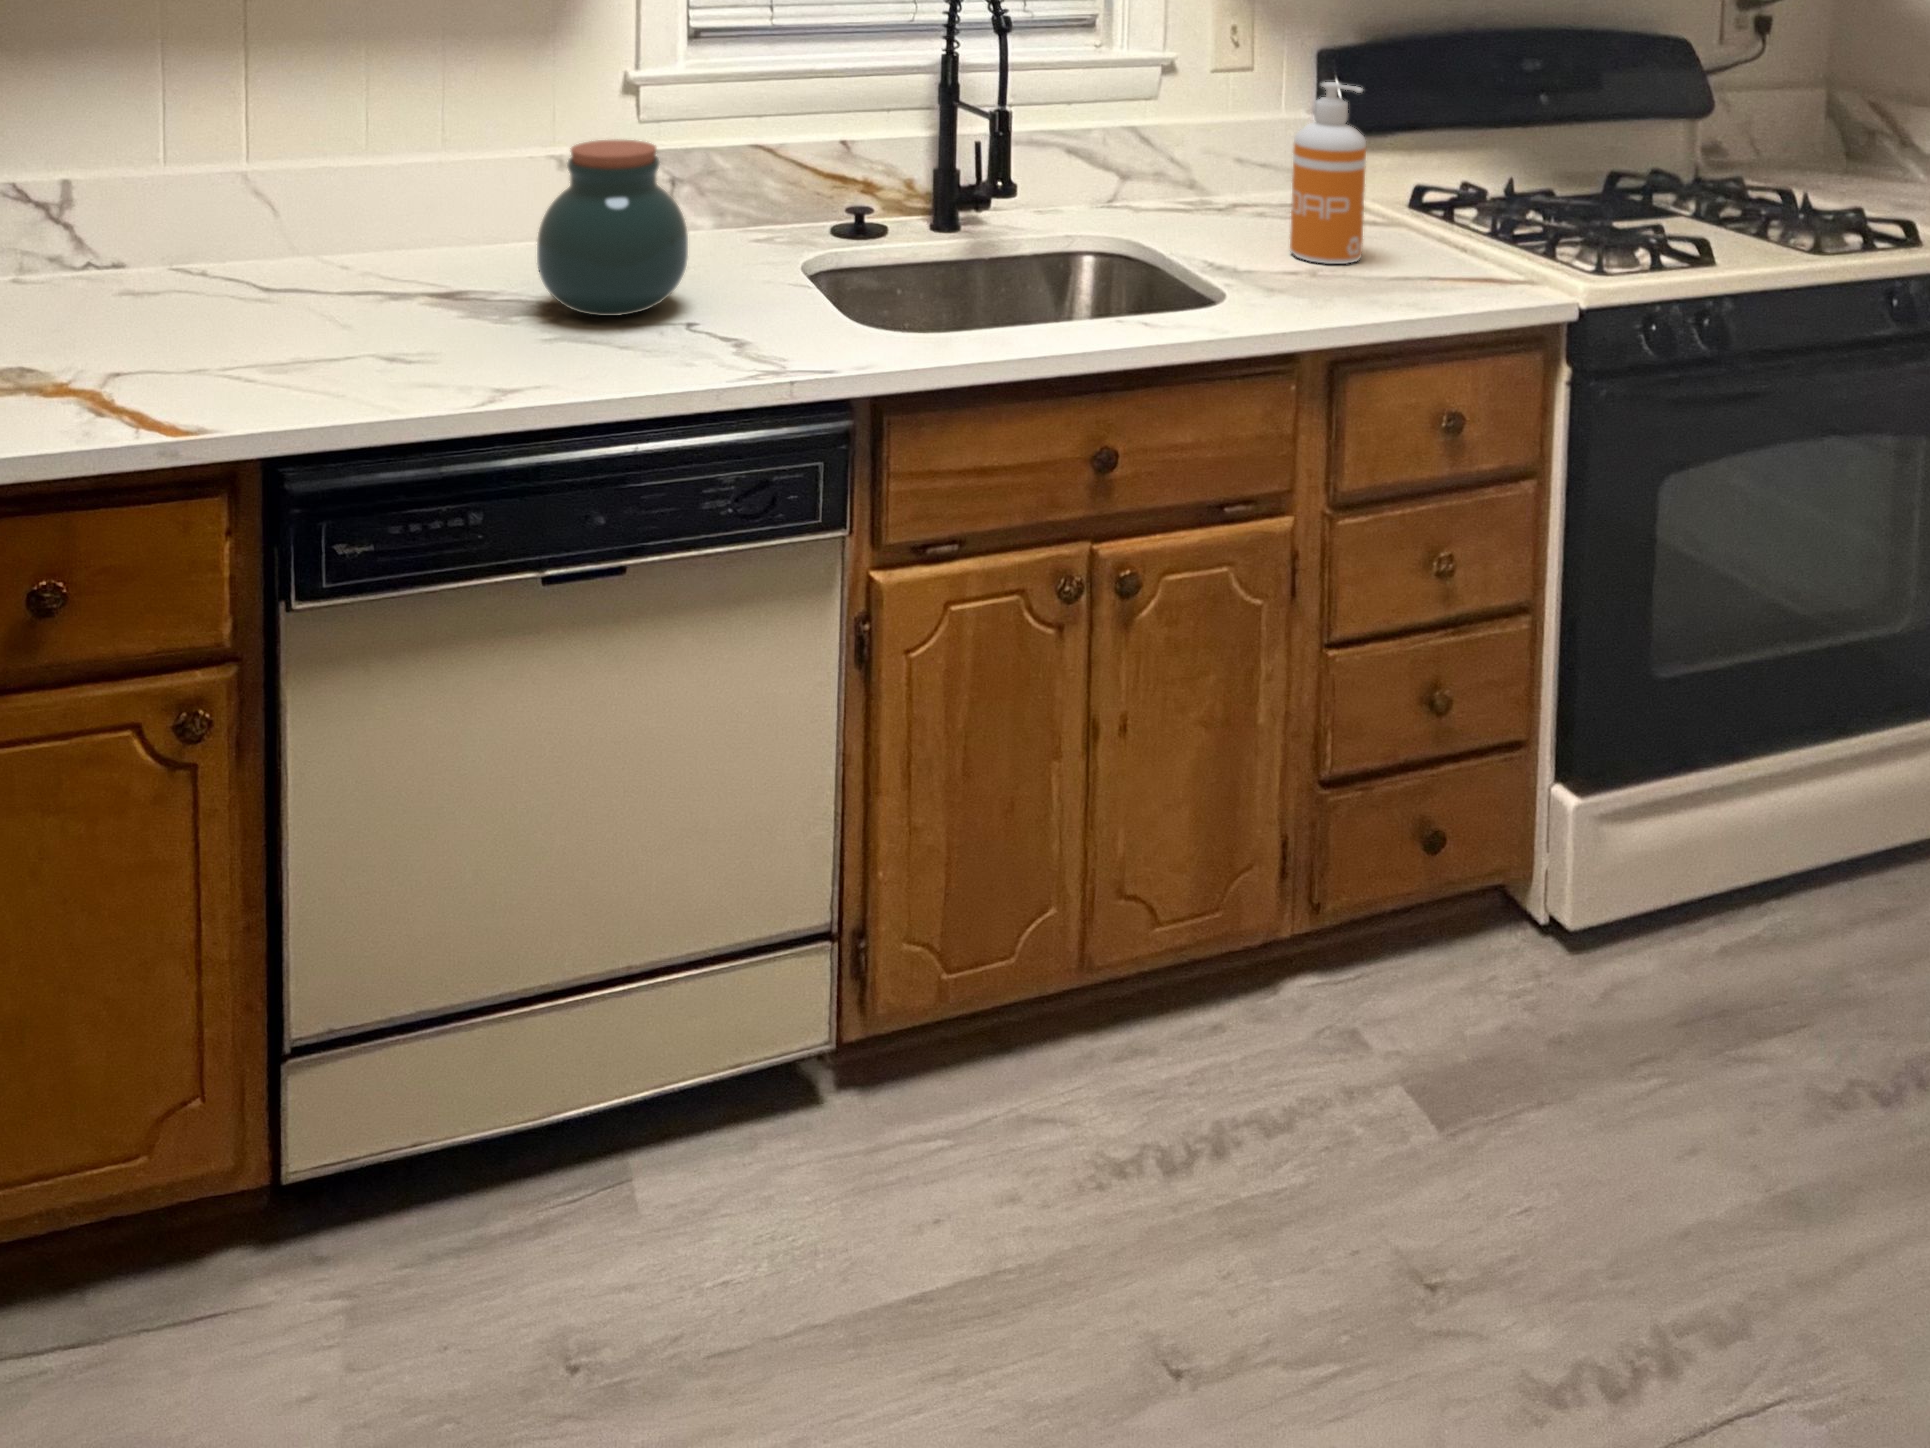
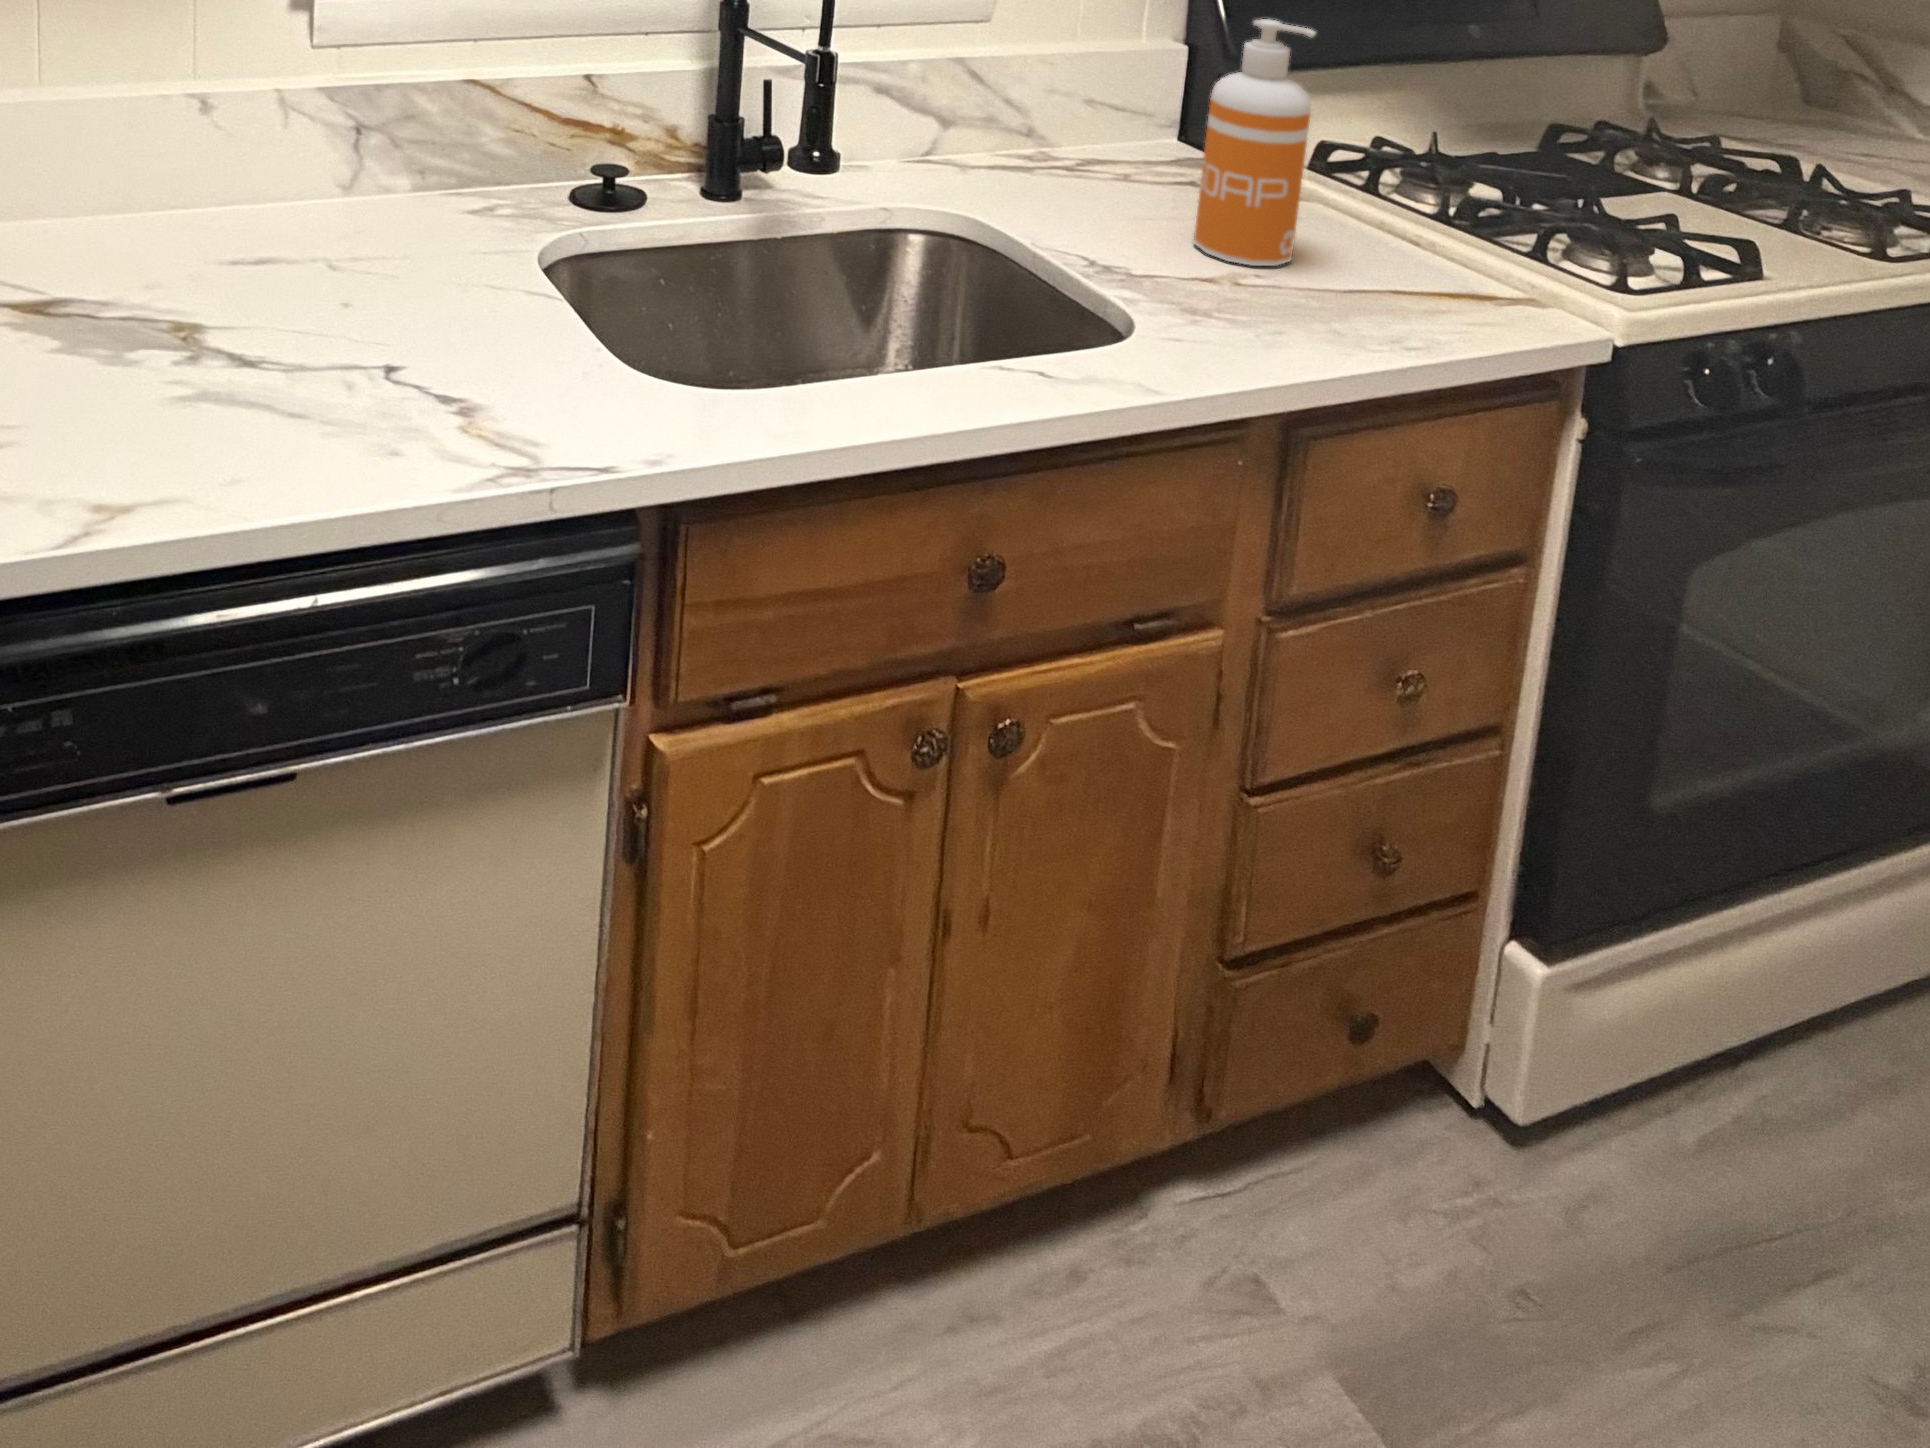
jar: present [537,139,688,316] -> none [167,92,387,353]

